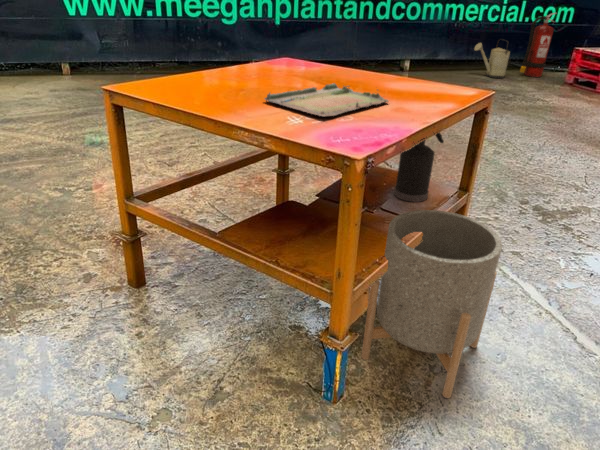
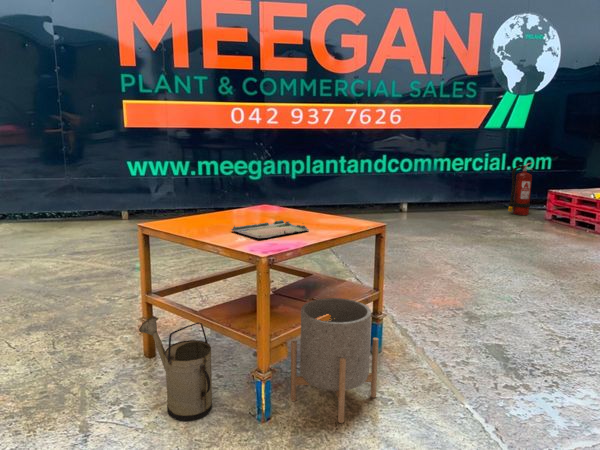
watering can: present [474,43,510,78] -> present [139,318,212,421]
spray bottle: present [394,133,444,202] -> none [327,240,354,297]

